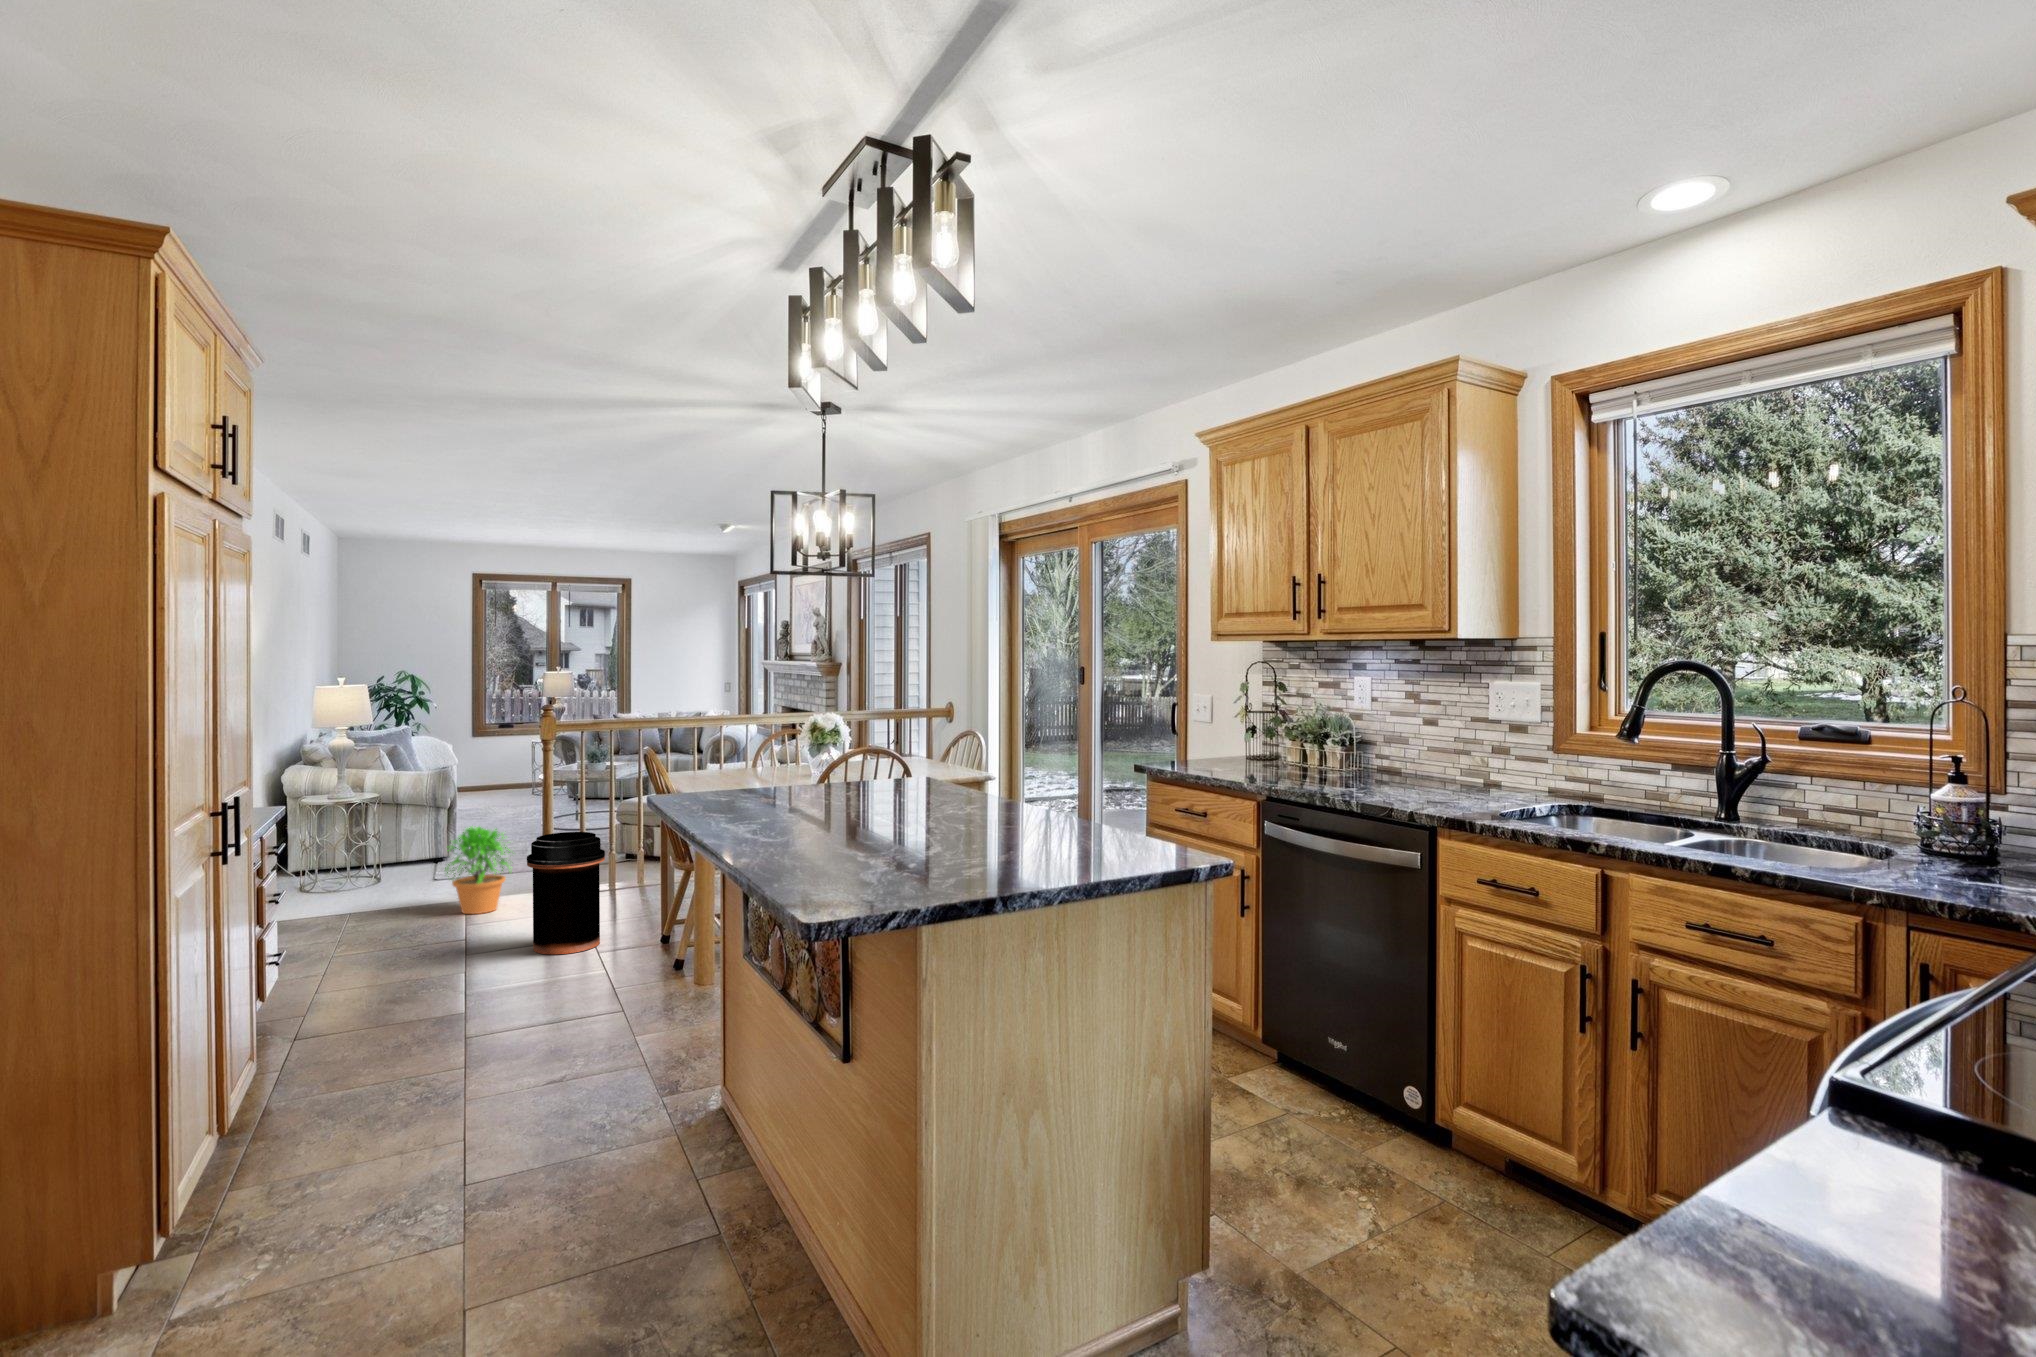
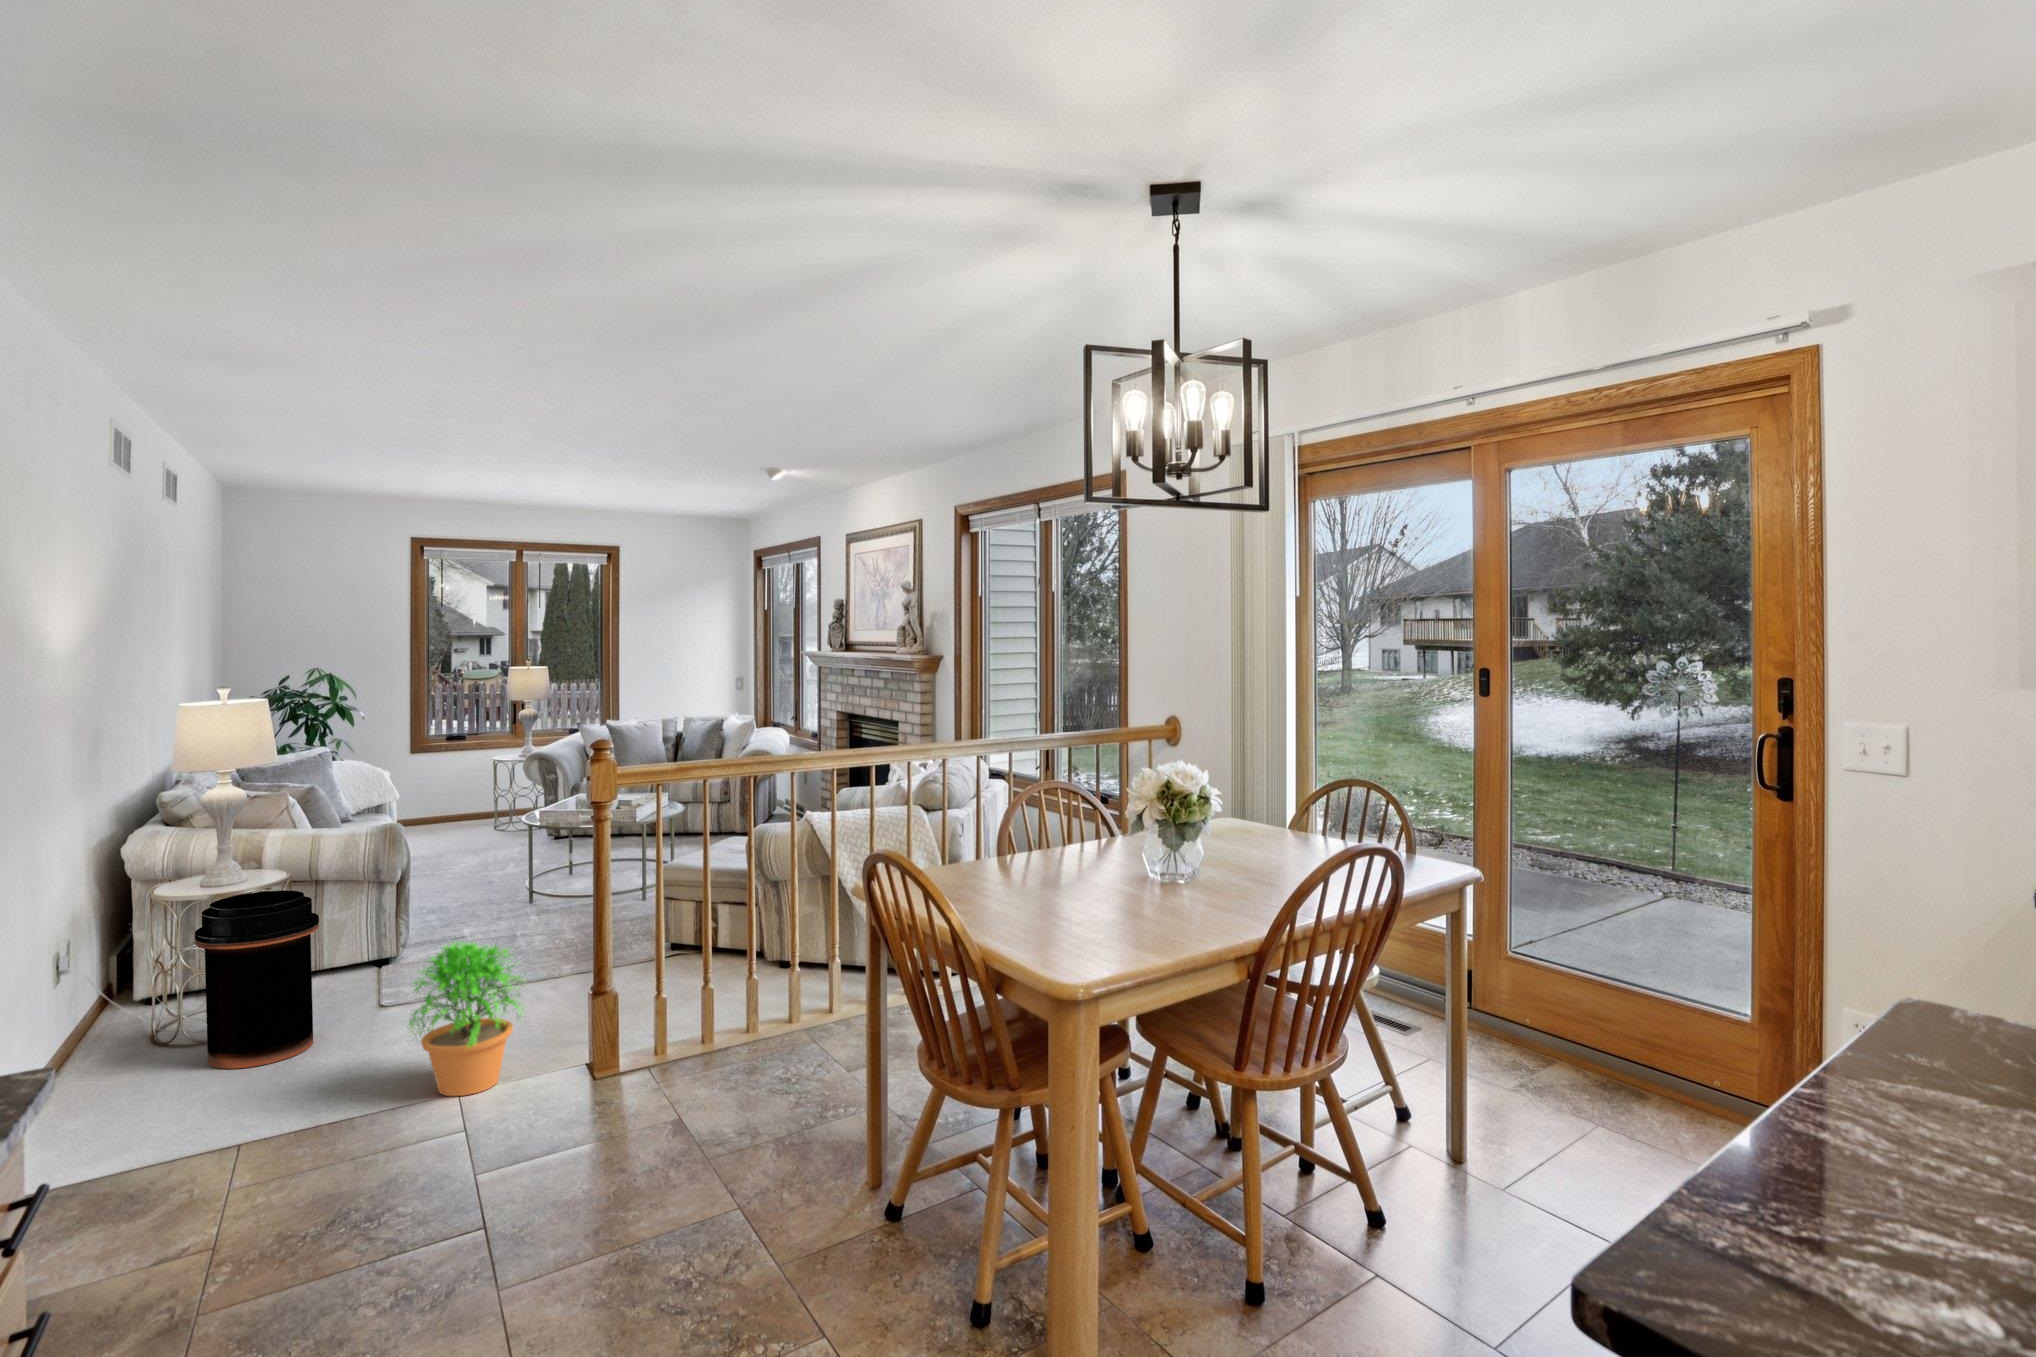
trash can: present [527,832,605,954] -> present [195,890,319,1069]

